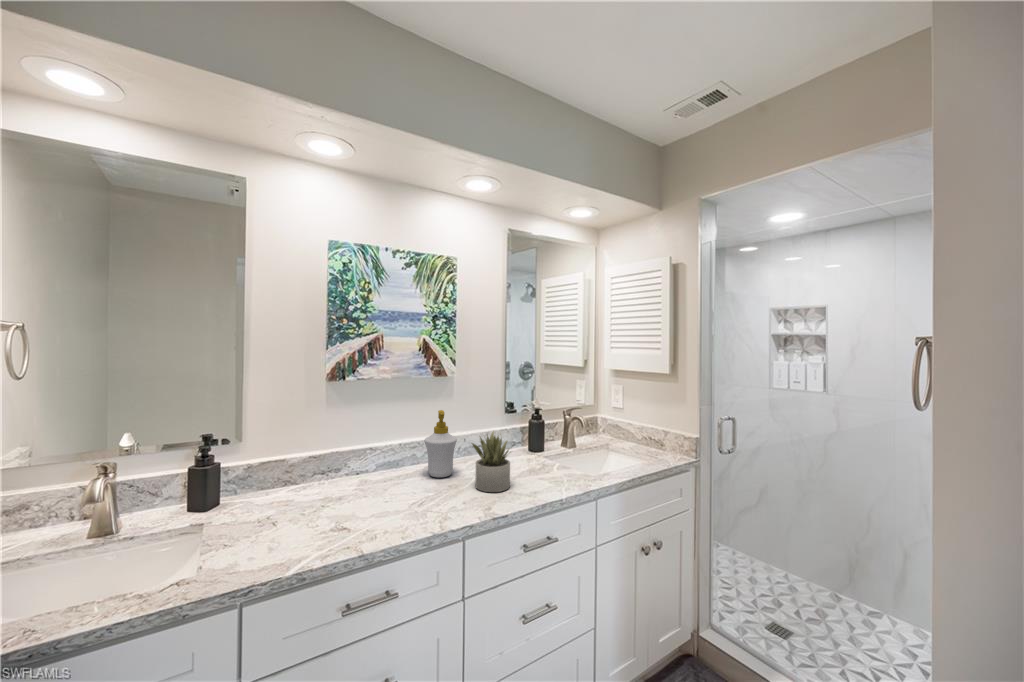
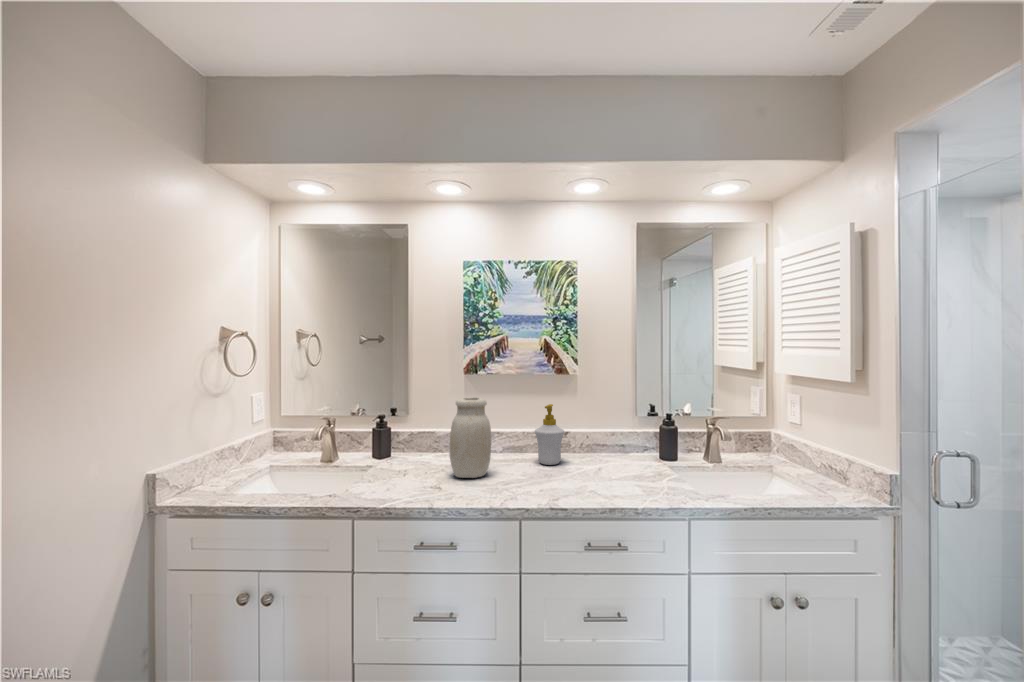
jar: none [343,411,398,517] -> present [449,397,491,478]
succulent plant: present [472,431,510,492] -> none [562,425,601,482]

